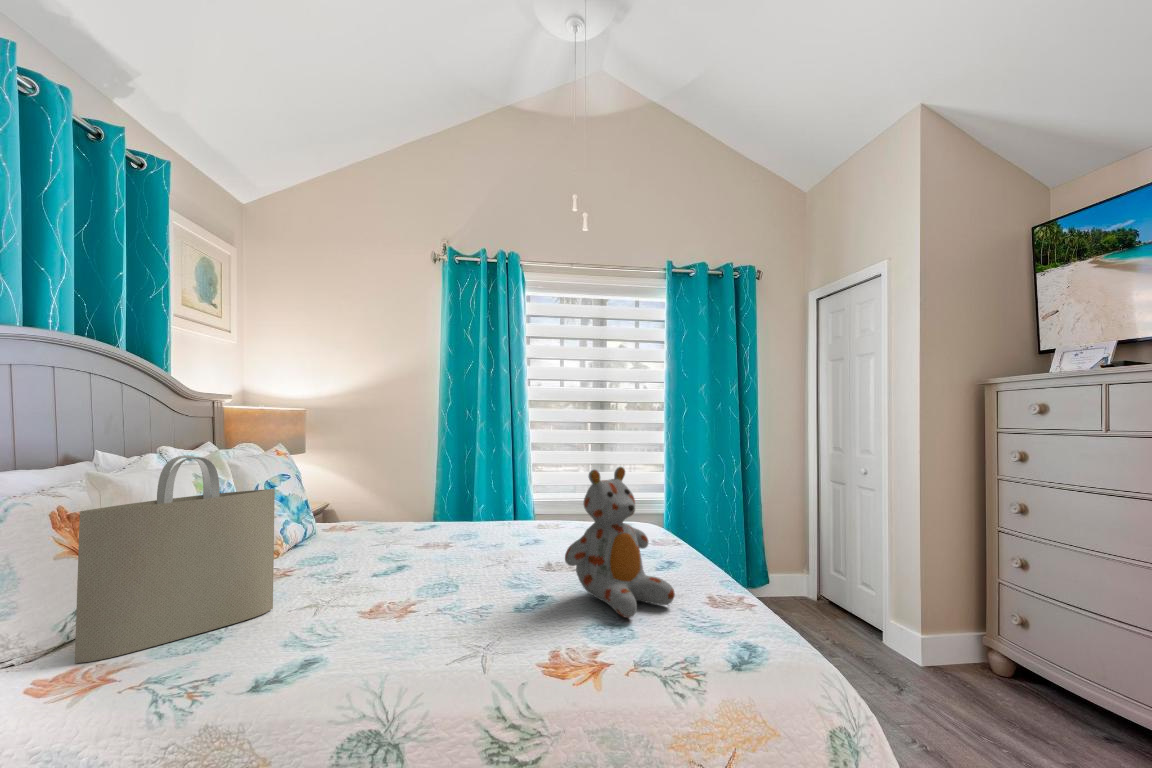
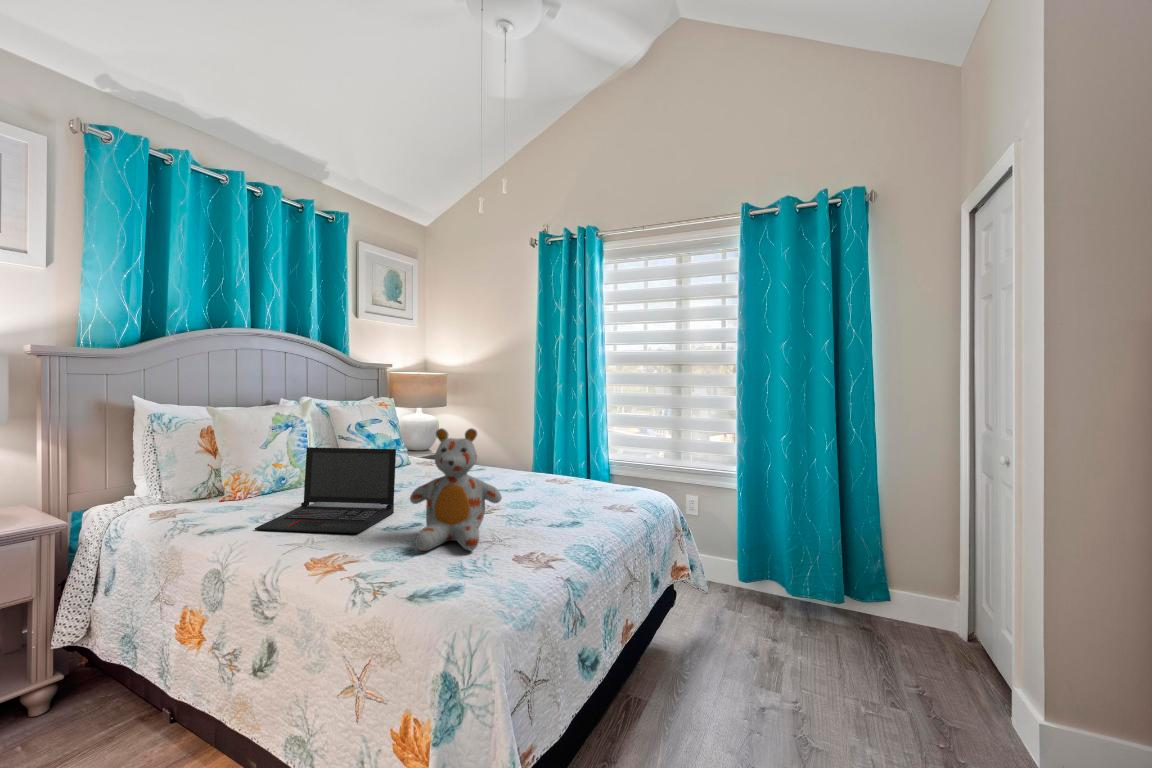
tote bag: present [75,455,275,663] -> none [181,401,288,507]
laptop: none [337,504,506,656] -> present [255,447,396,533]

